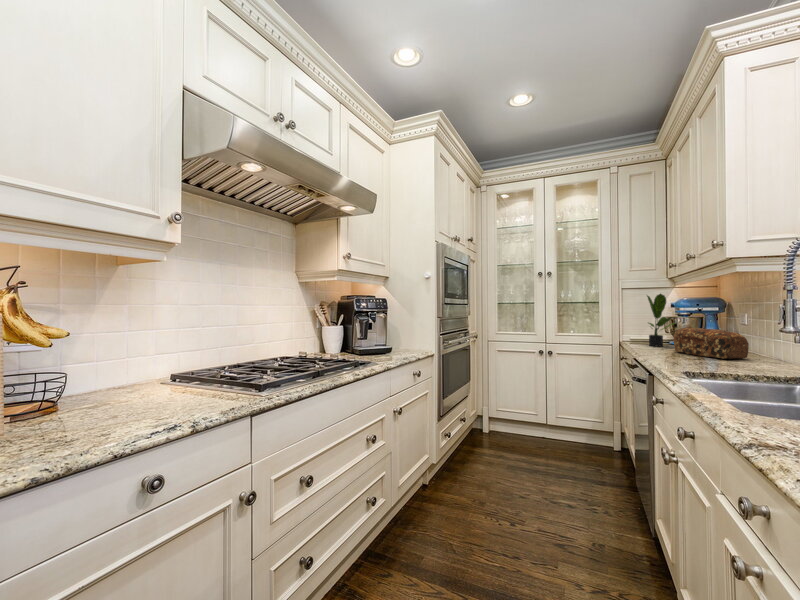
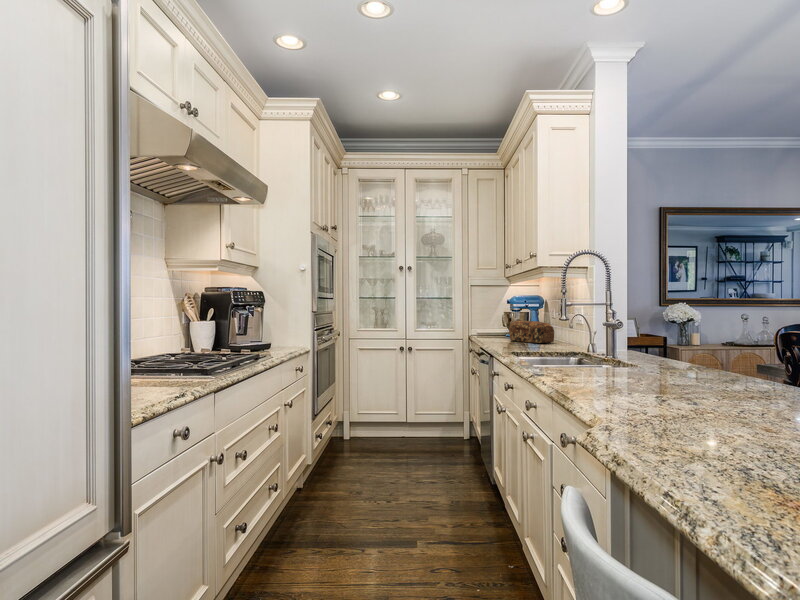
potted plant: present [647,294,675,346] -> none [487,293,511,338]

